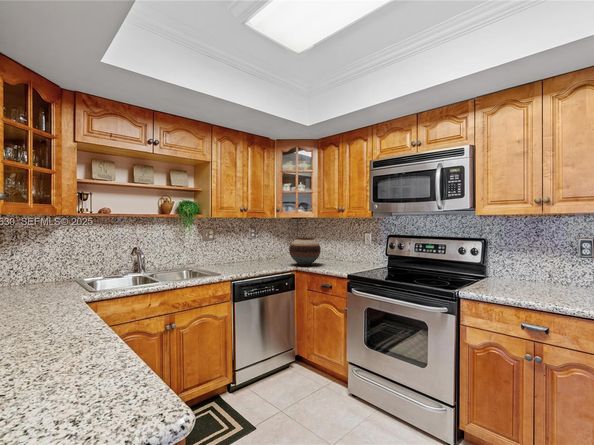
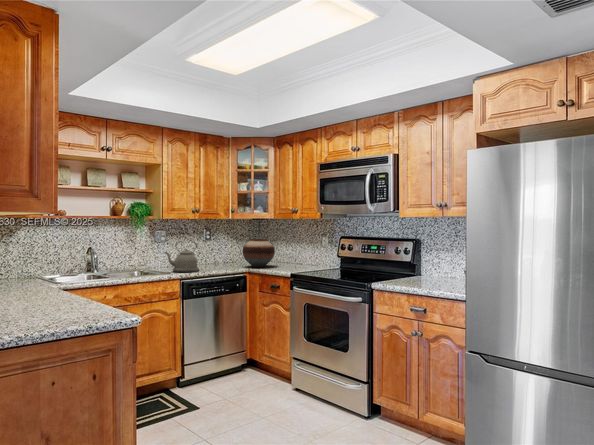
kettle: none [214,241,249,273] -> present [165,244,199,272]

